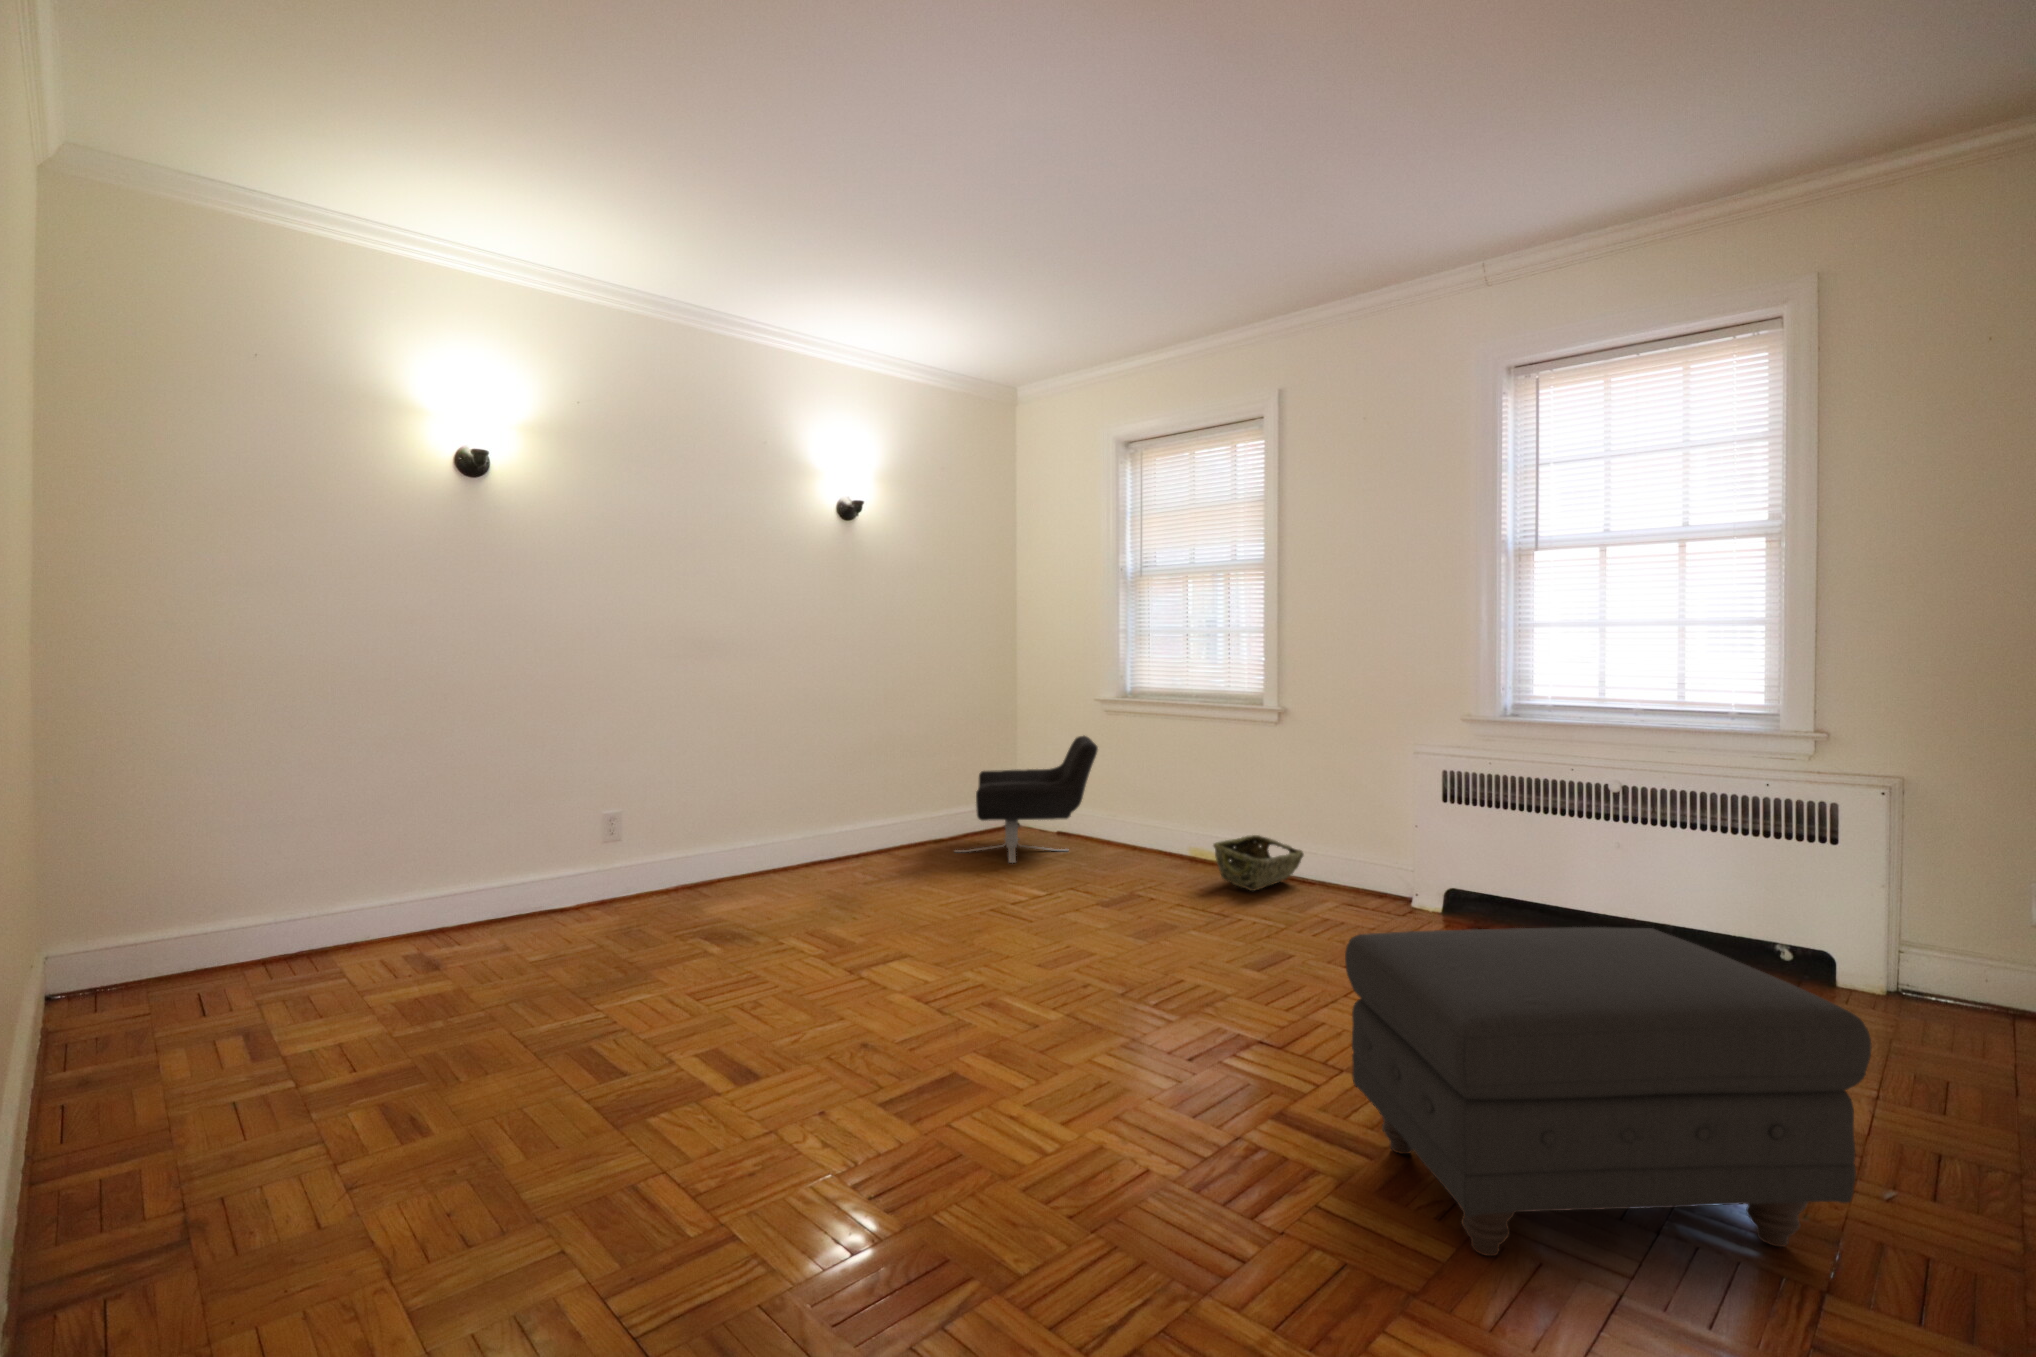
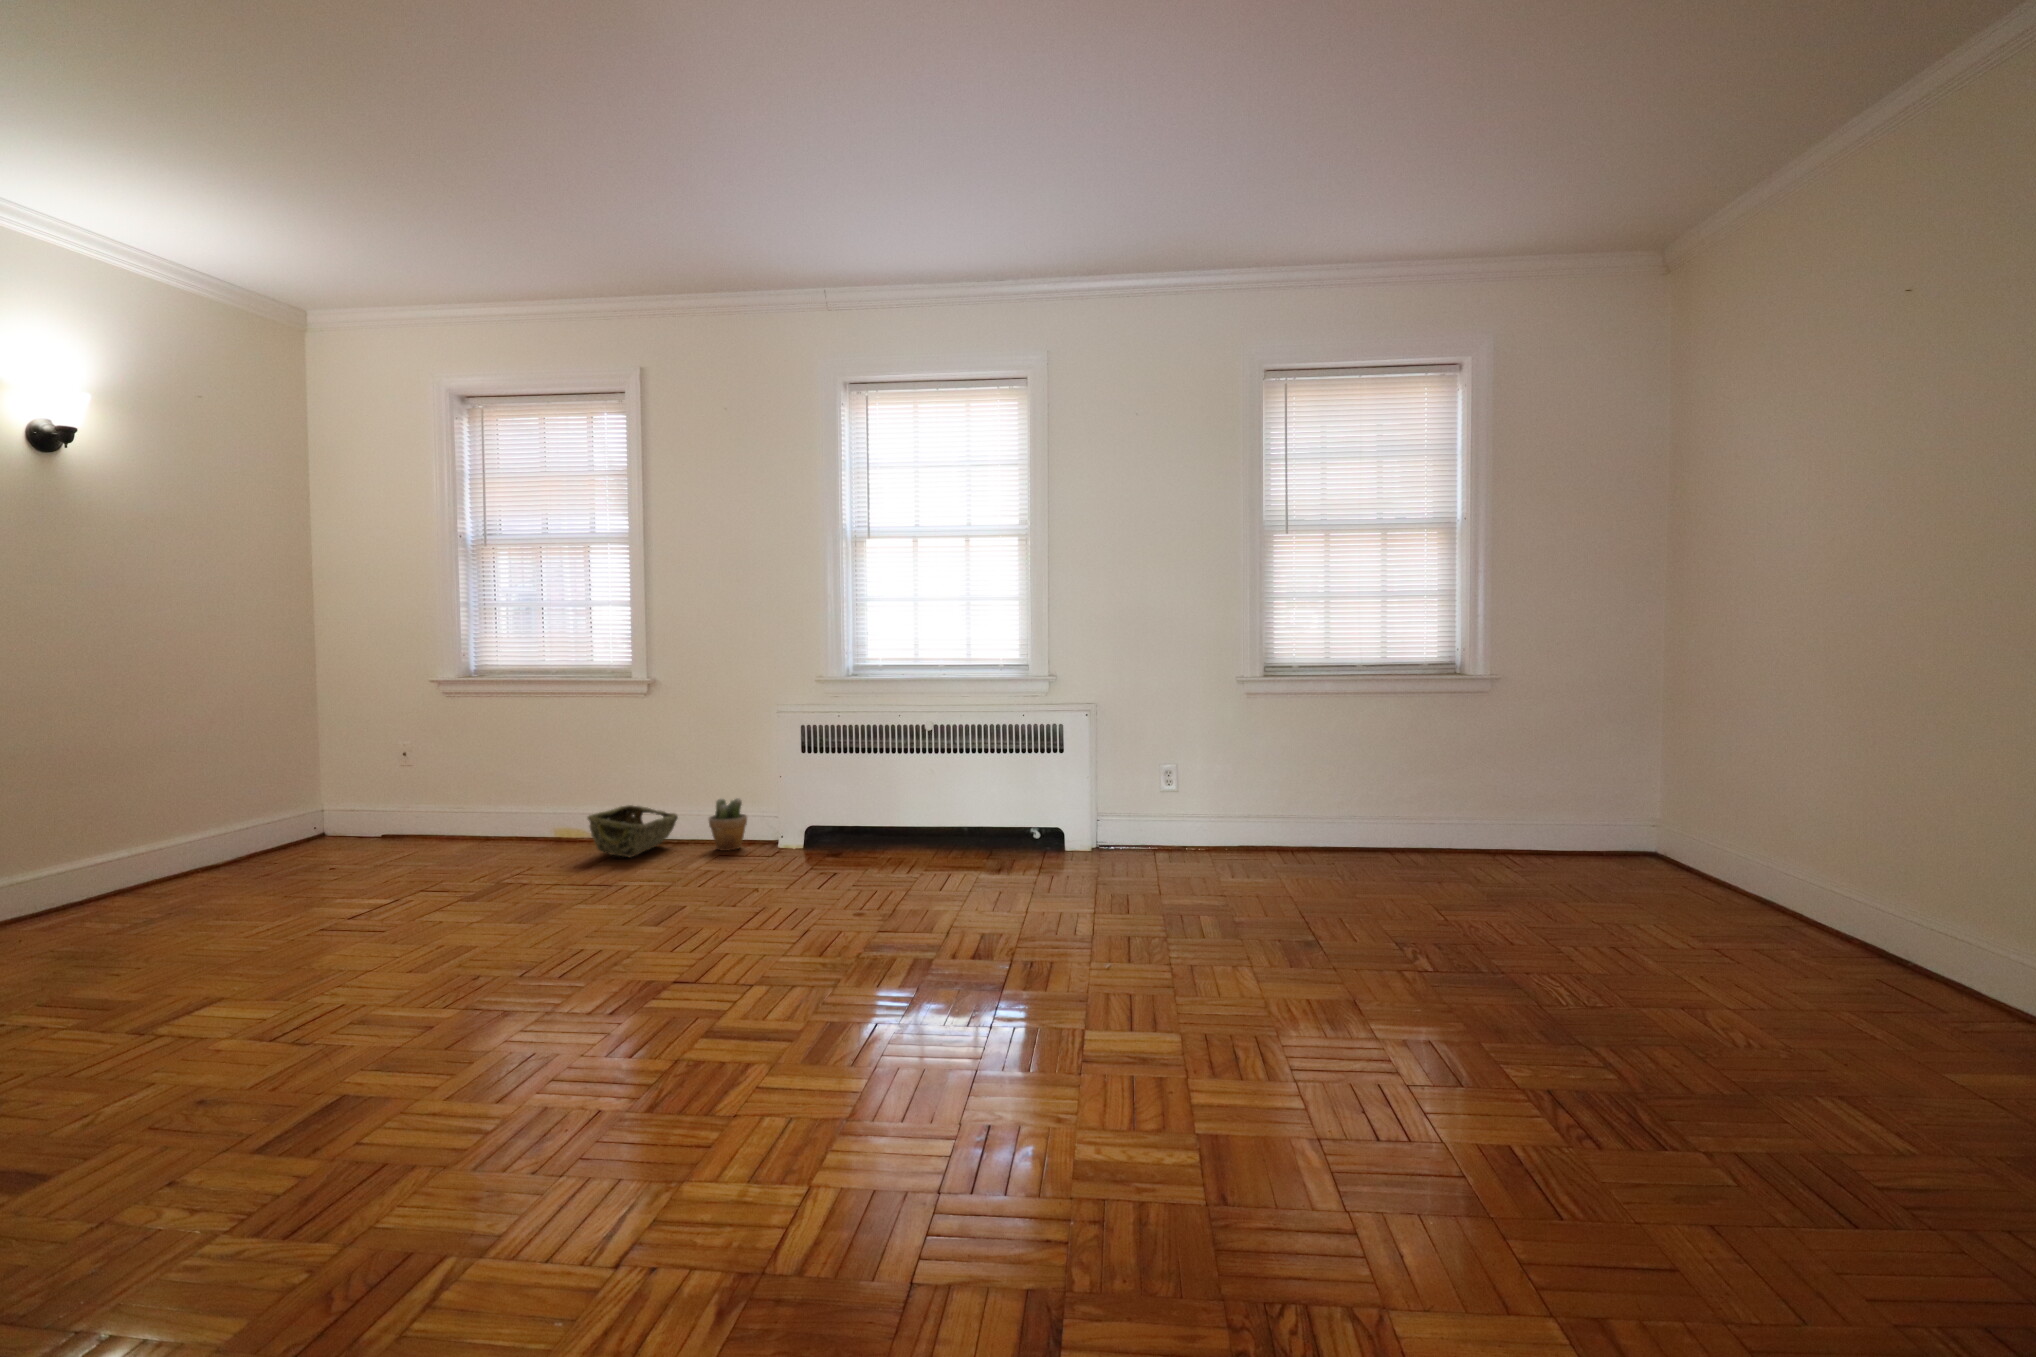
lounge chair: present [956,736,1098,863] -> none [239,721,442,874]
potted plant: none [1334,842,1377,900] -> present [709,798,747,851]
ottoman: present [1345,927,1871,1256] -> none [756,808,1085,1052]

